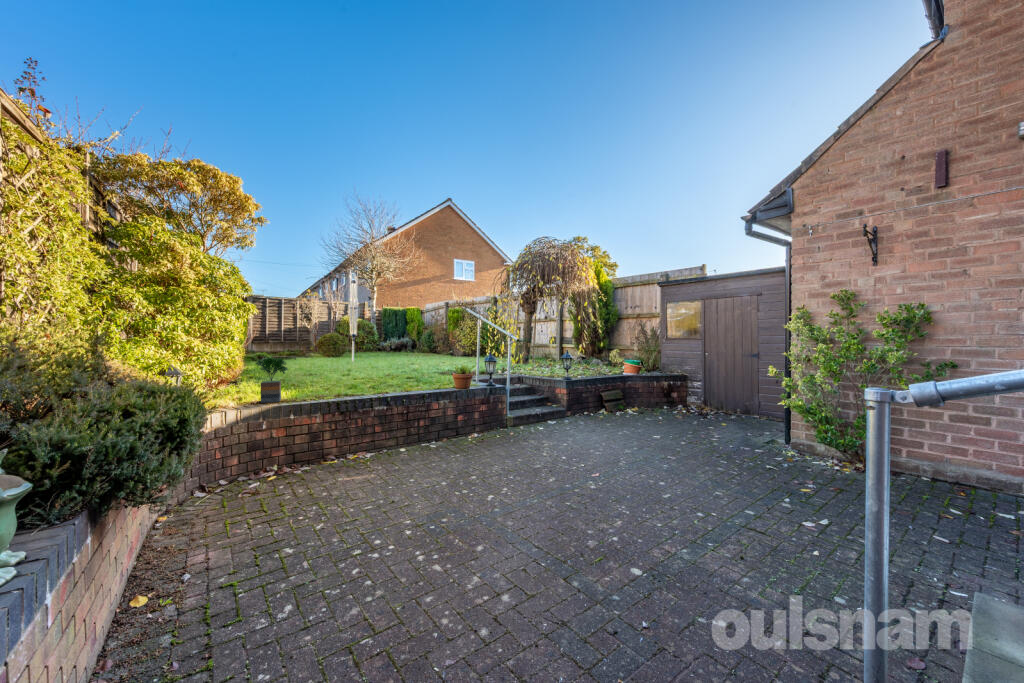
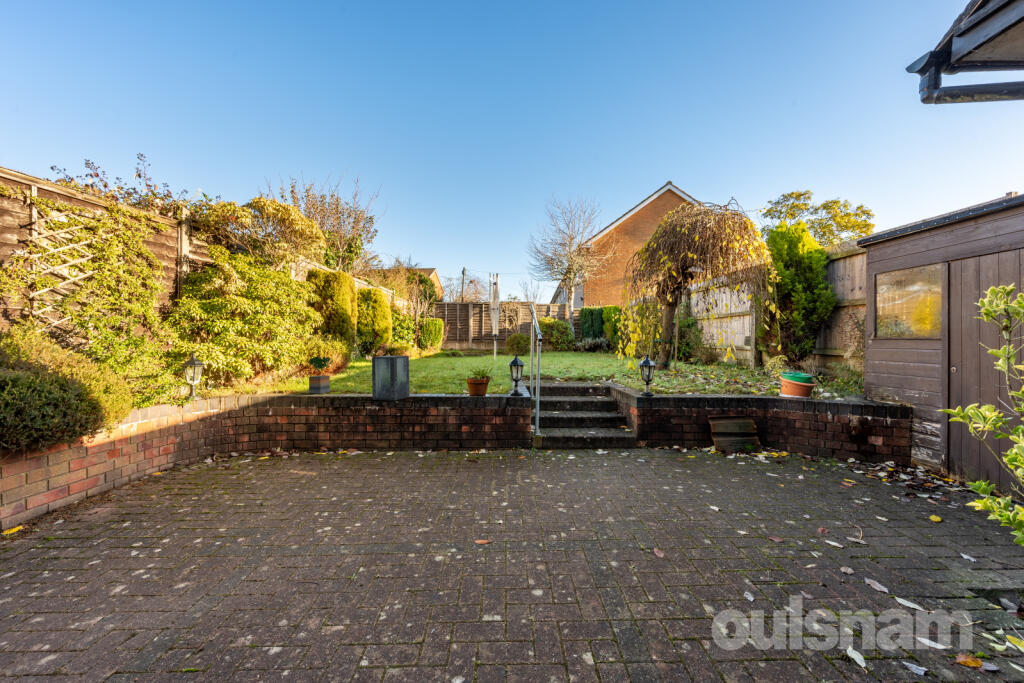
storage box: none [377,355,406,400] -> present [372,356,409,401]

